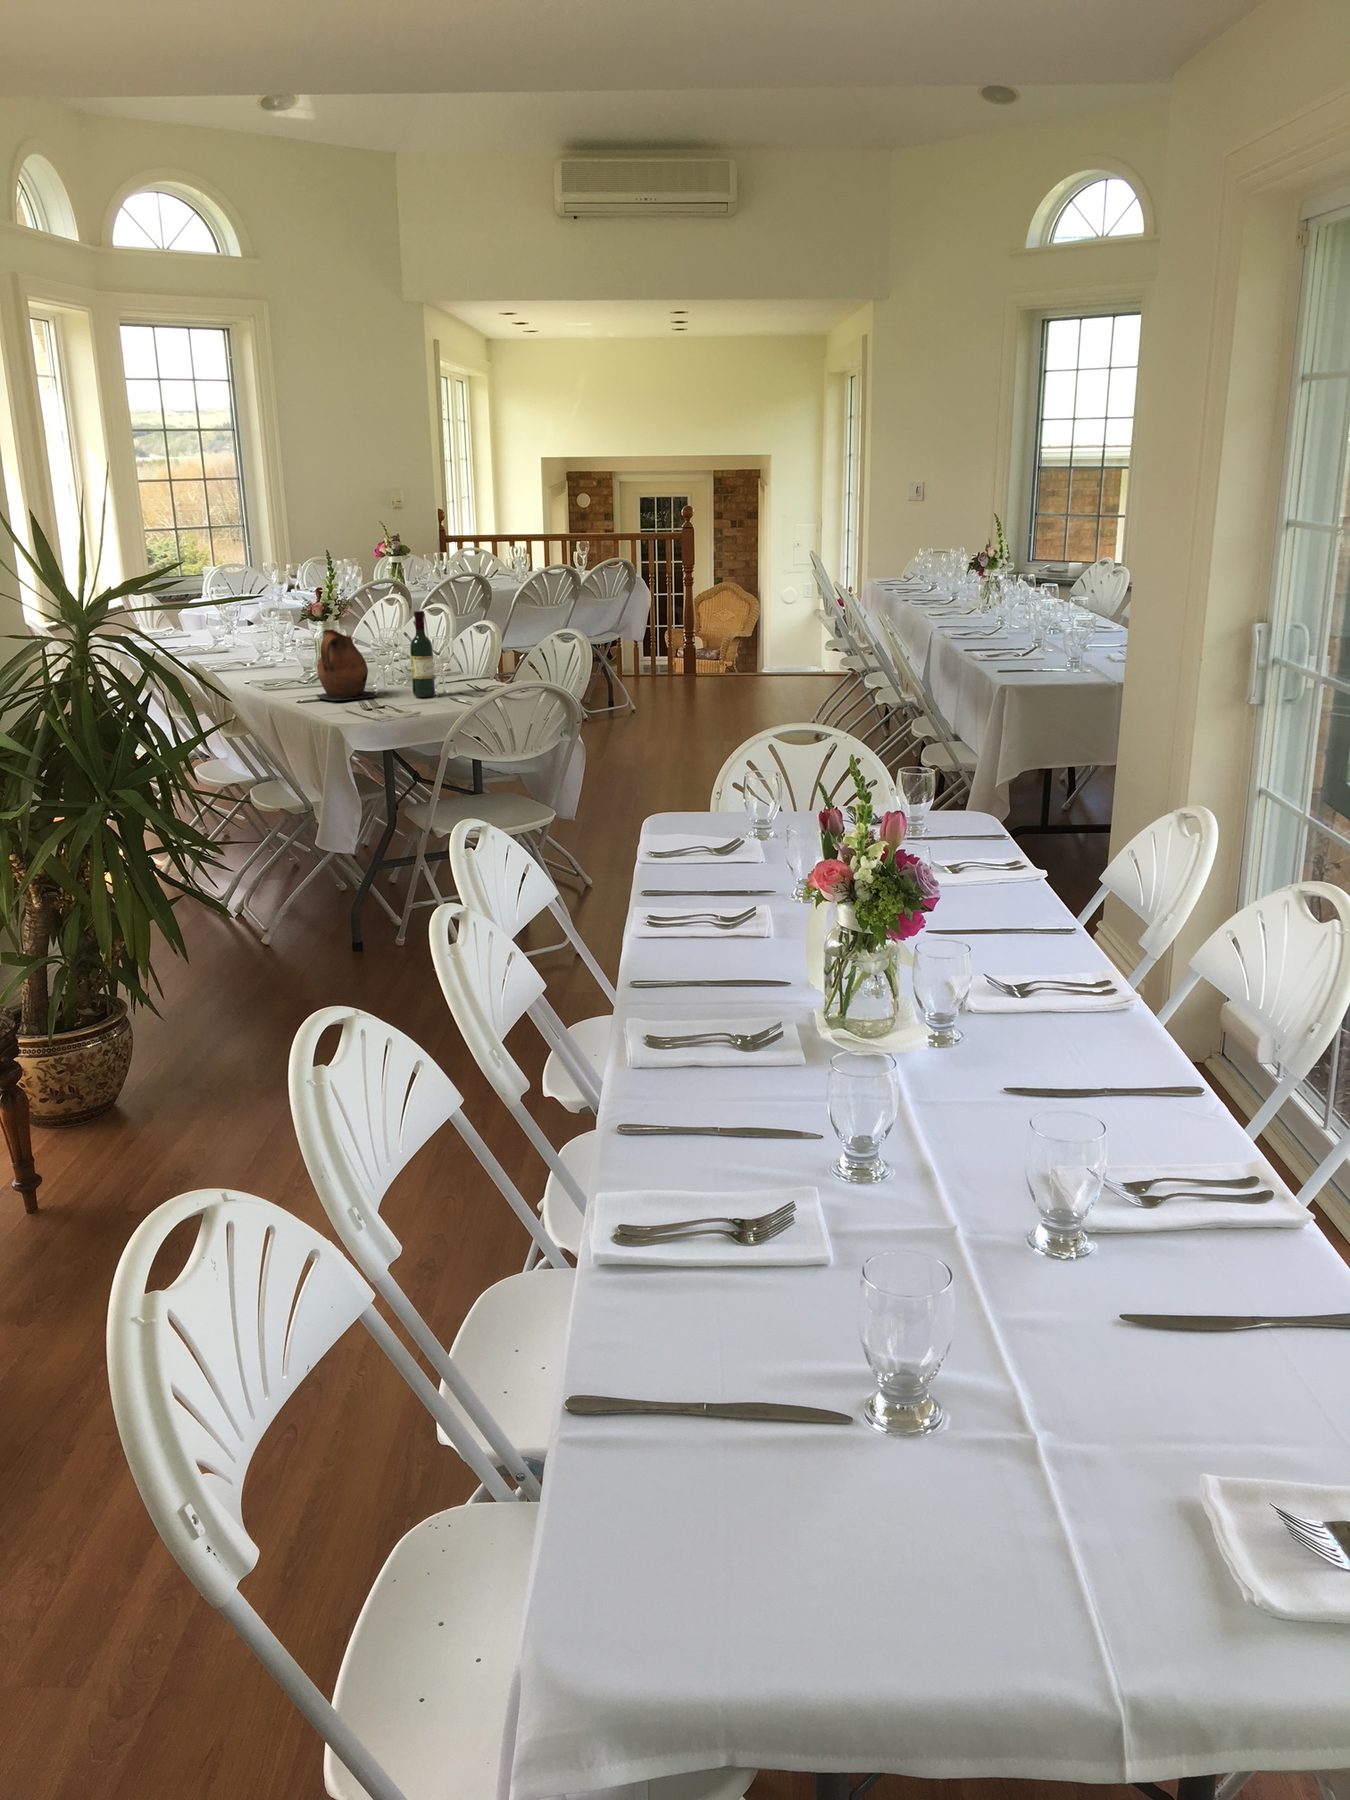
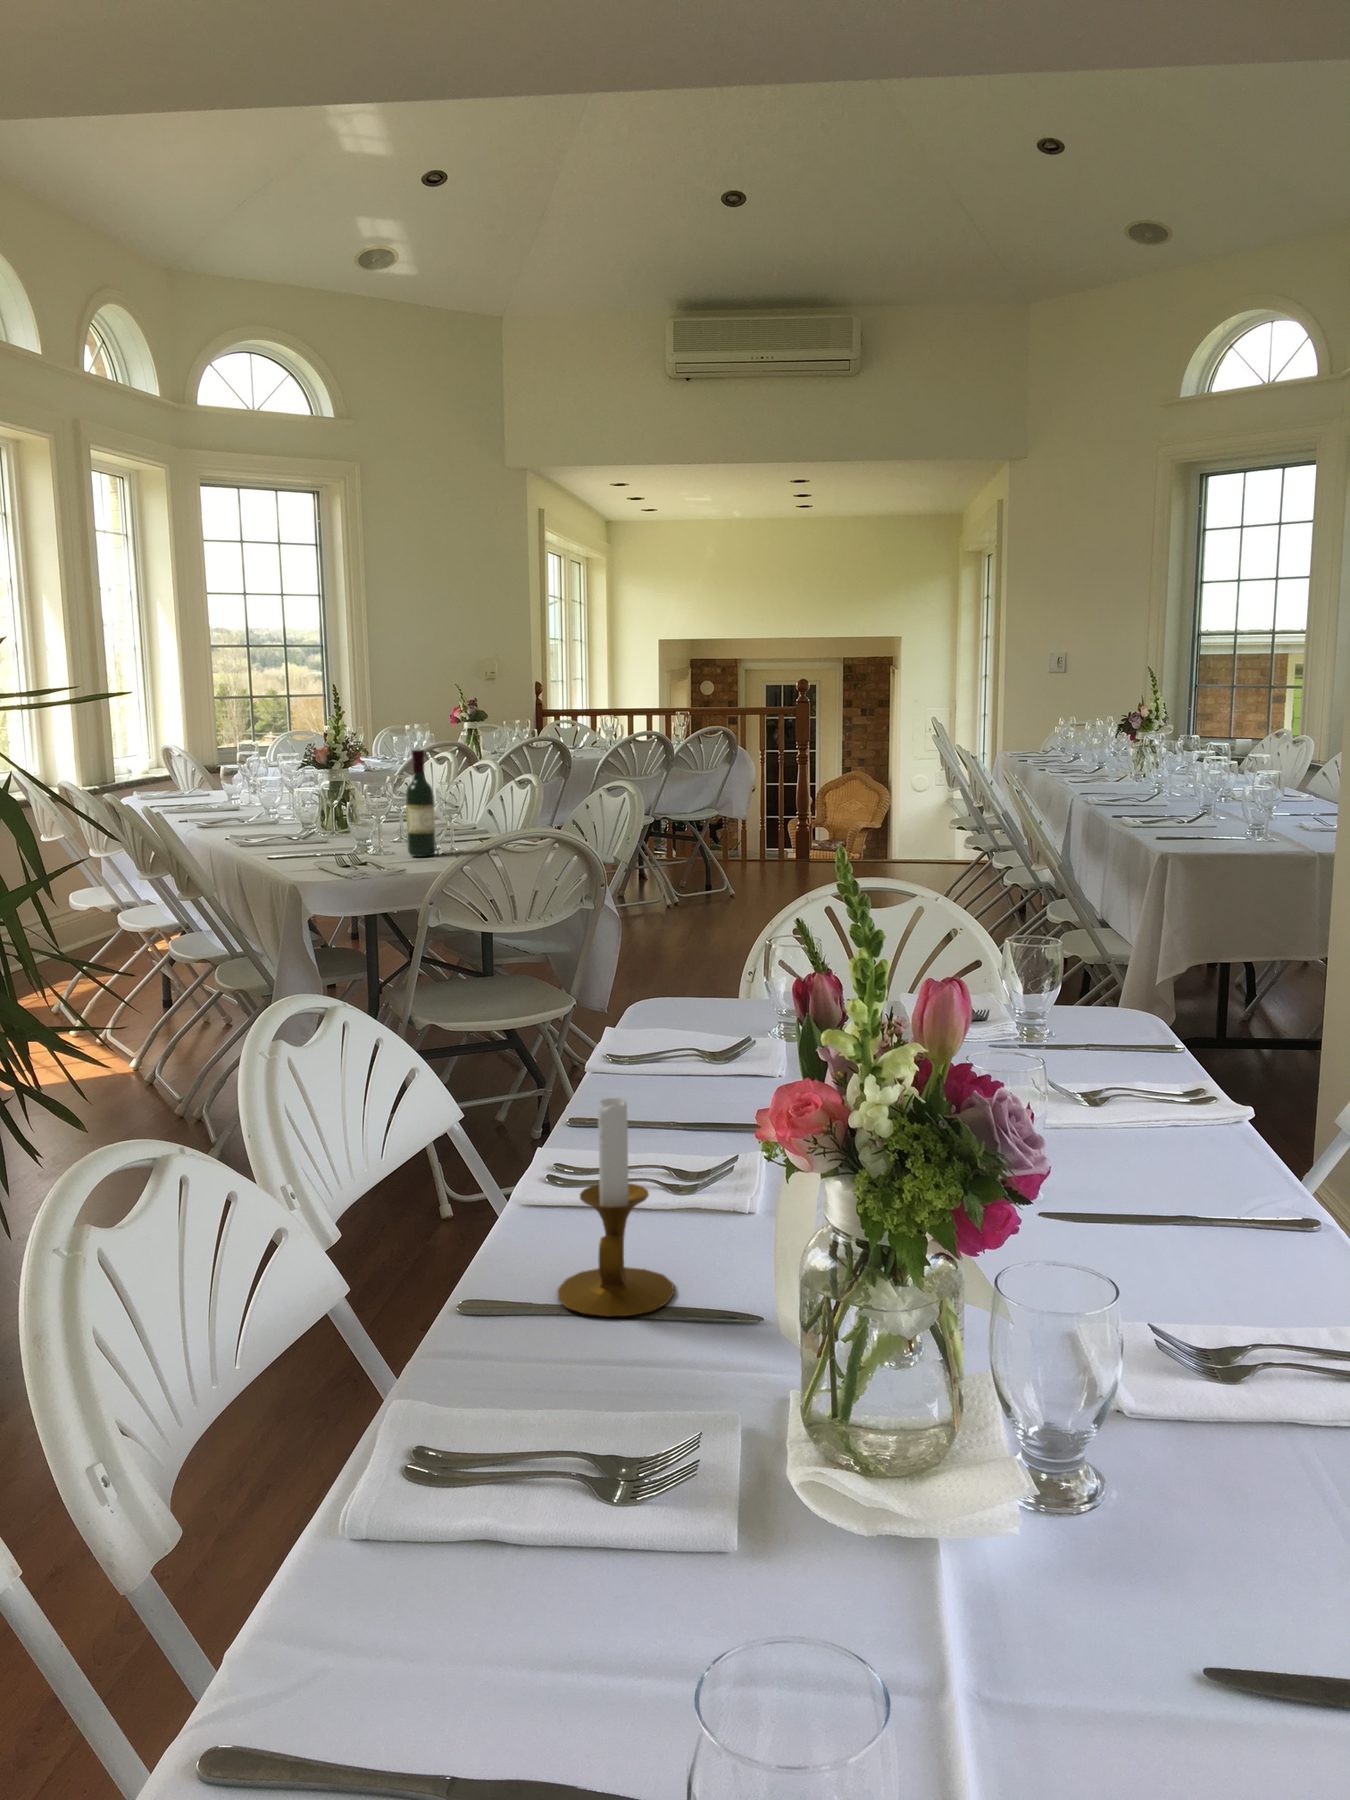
ceramic pitcher: present [316,629,377,701] -> none [289,771,367,859]
candlestick: none [680,873,742,985] -> present [558,1098,674,1316]

